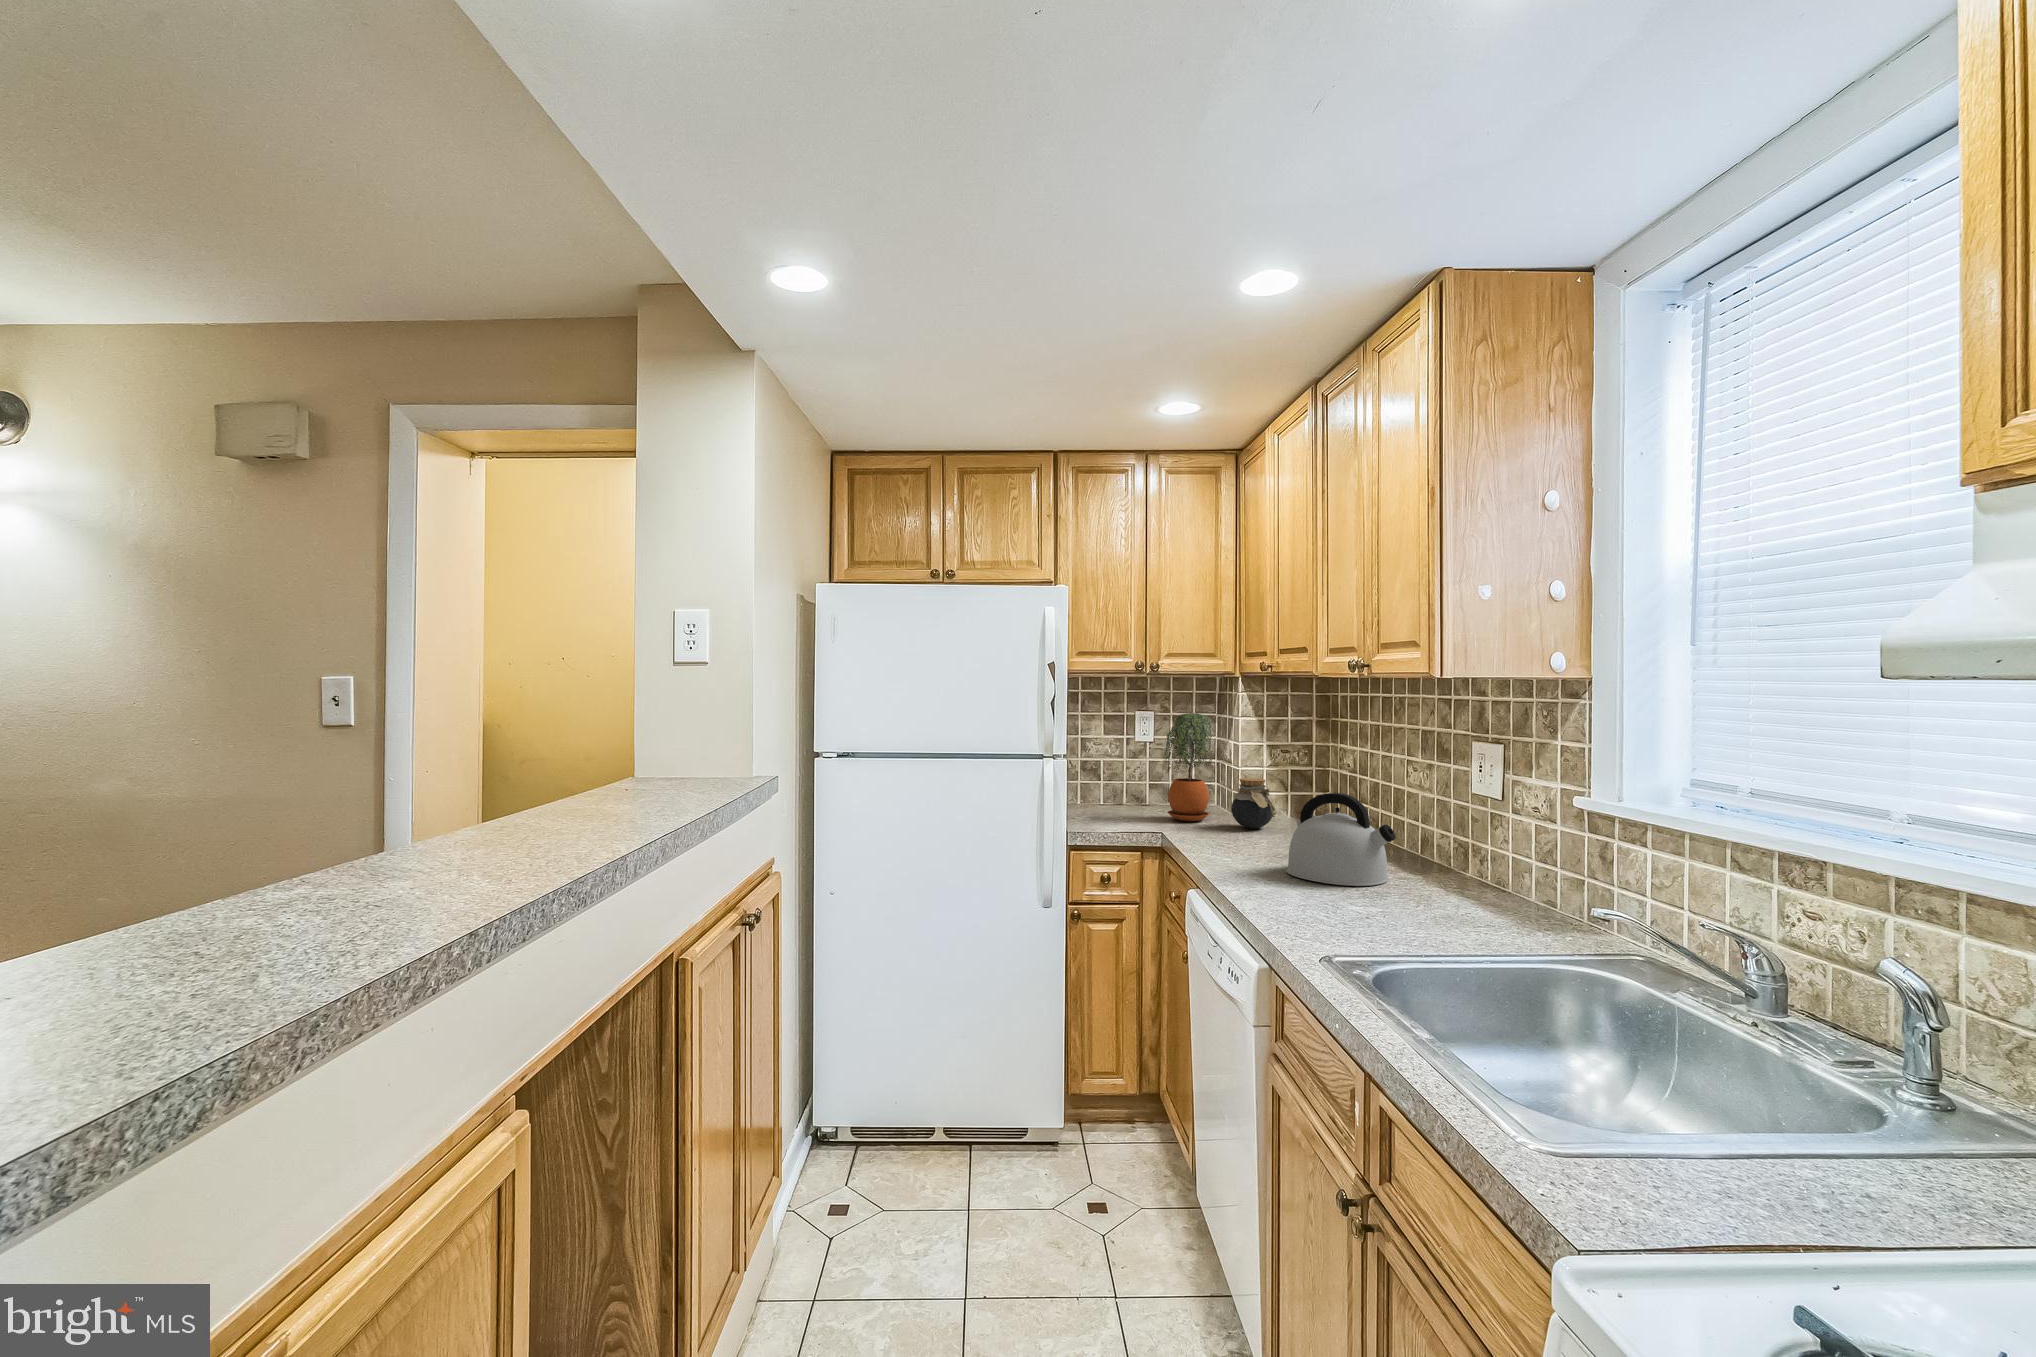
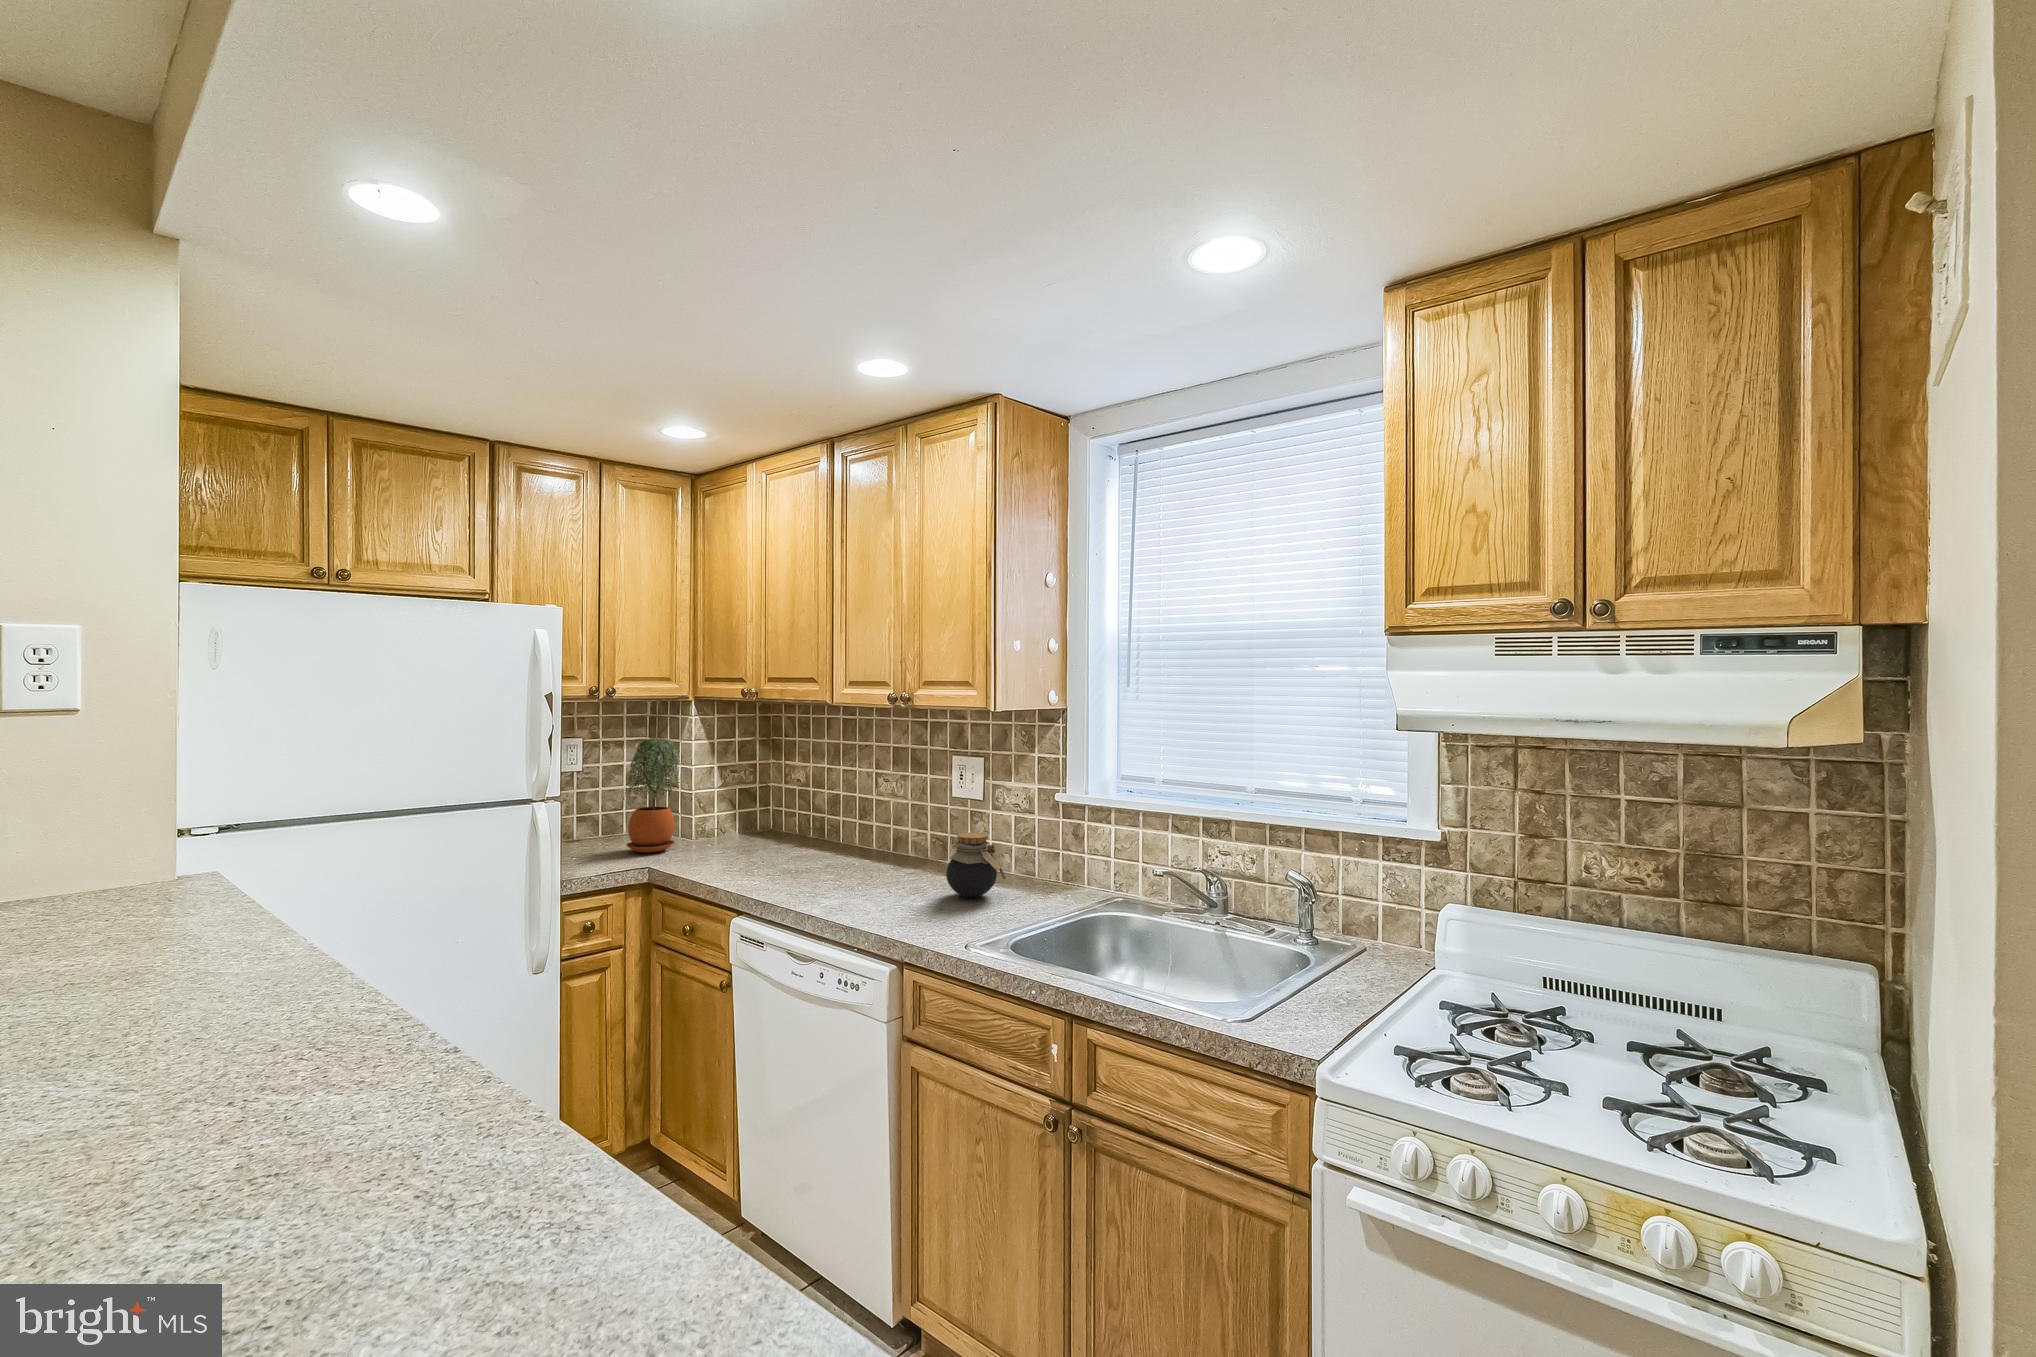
jar: present [1231,778,1275,829] -> present [946,833,1005,897]
kettle: present [1287,793,1396,886] -> none [819,807,916,890]

